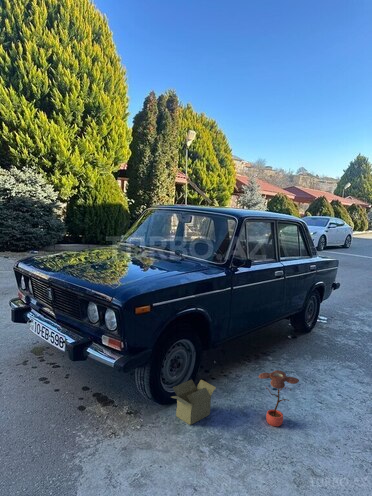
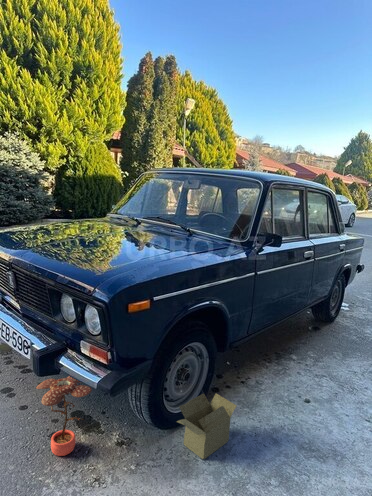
potted plant: present [258,370,299,426] -> present [36,376,92,456]

